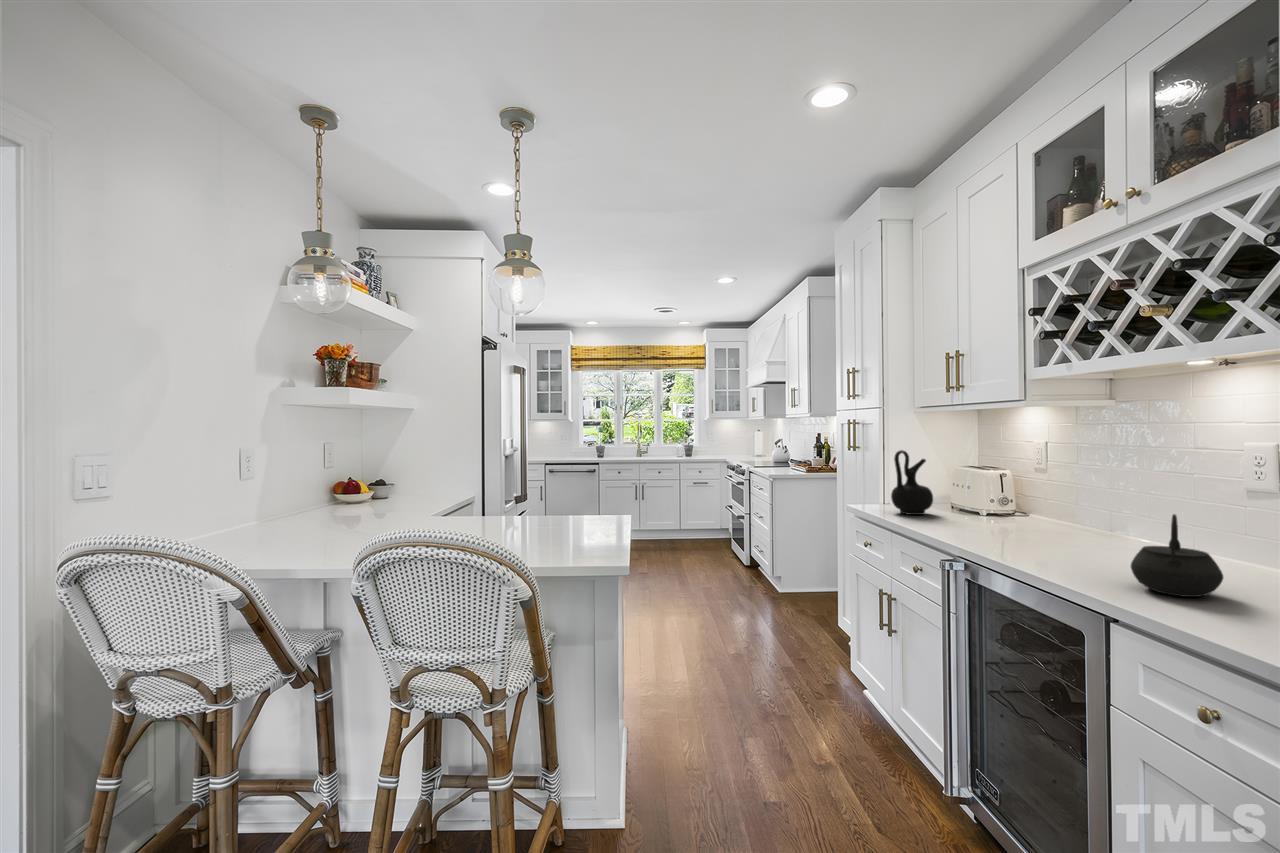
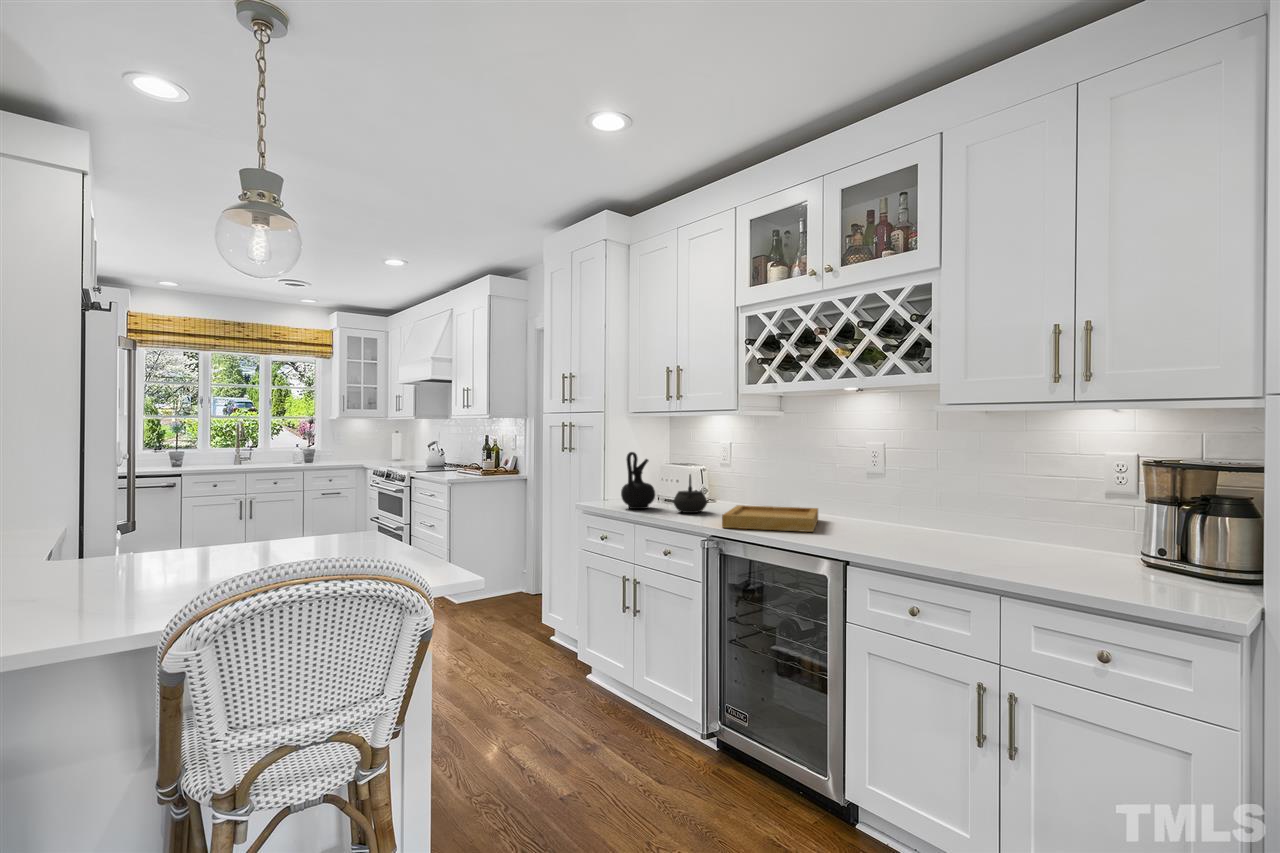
kettle: present [1130,514,1223,597] -> present [673,475,707,513]
tray: none [977,520,1154,565] -> present [722,505,818,532]

